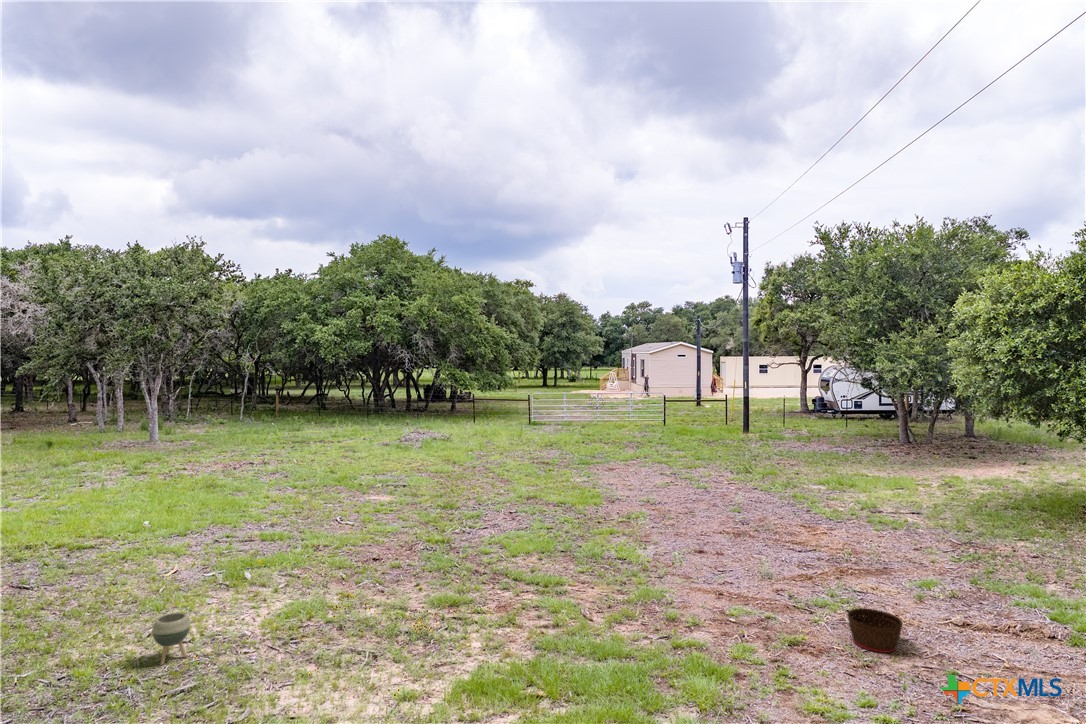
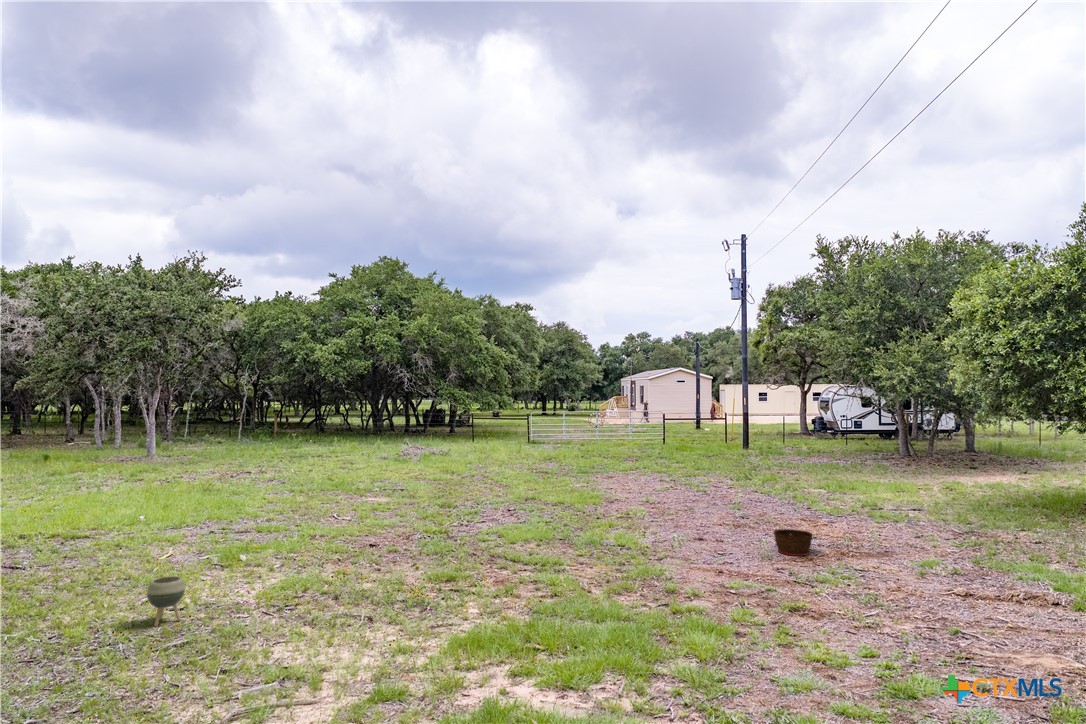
basket: present [847,608,903,653] -> present [774,529,812,556]

